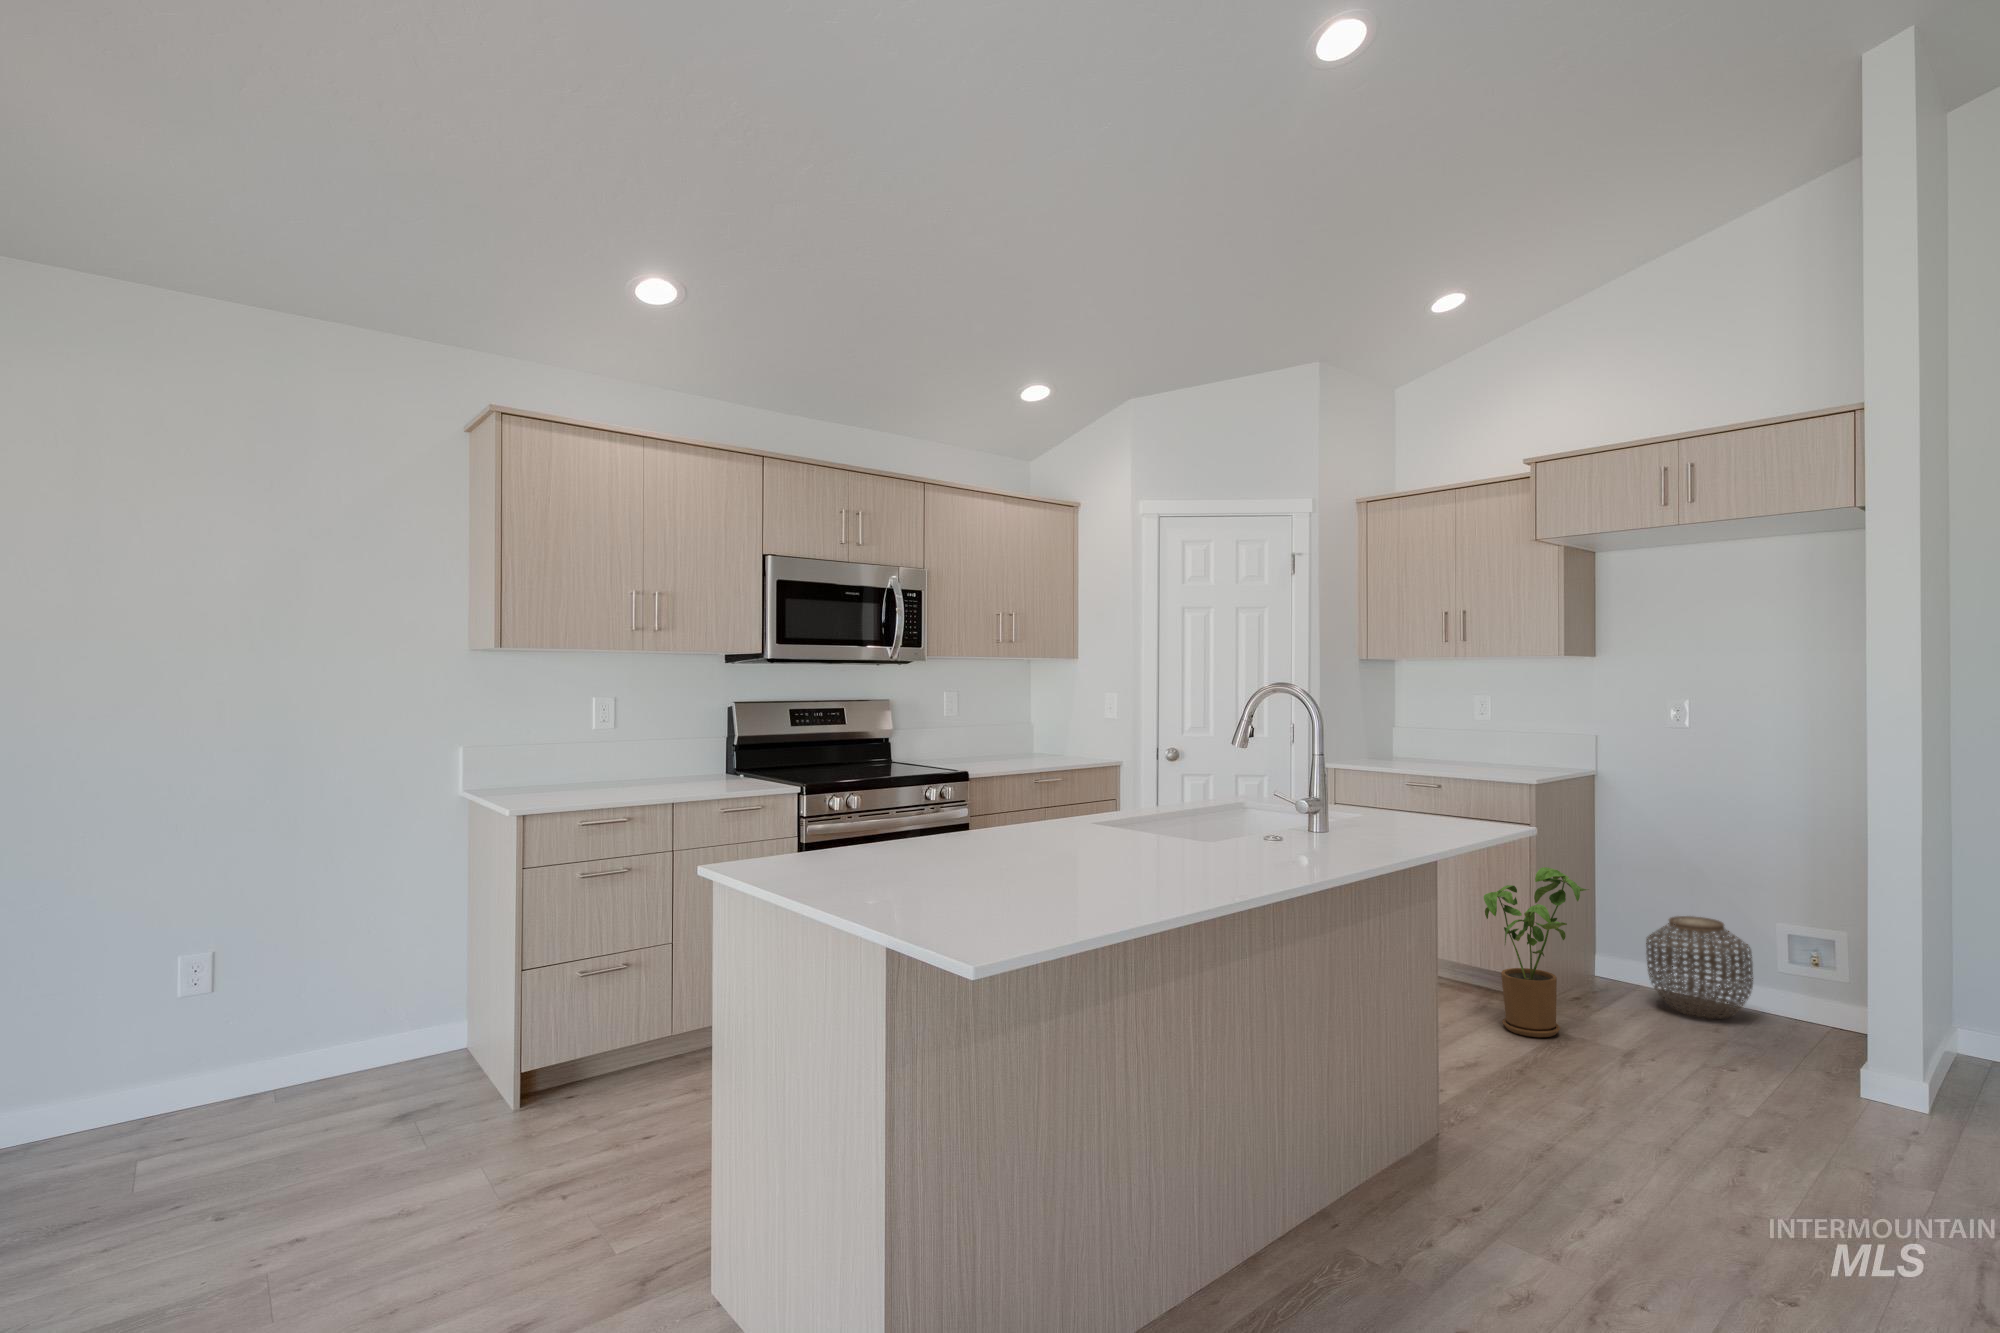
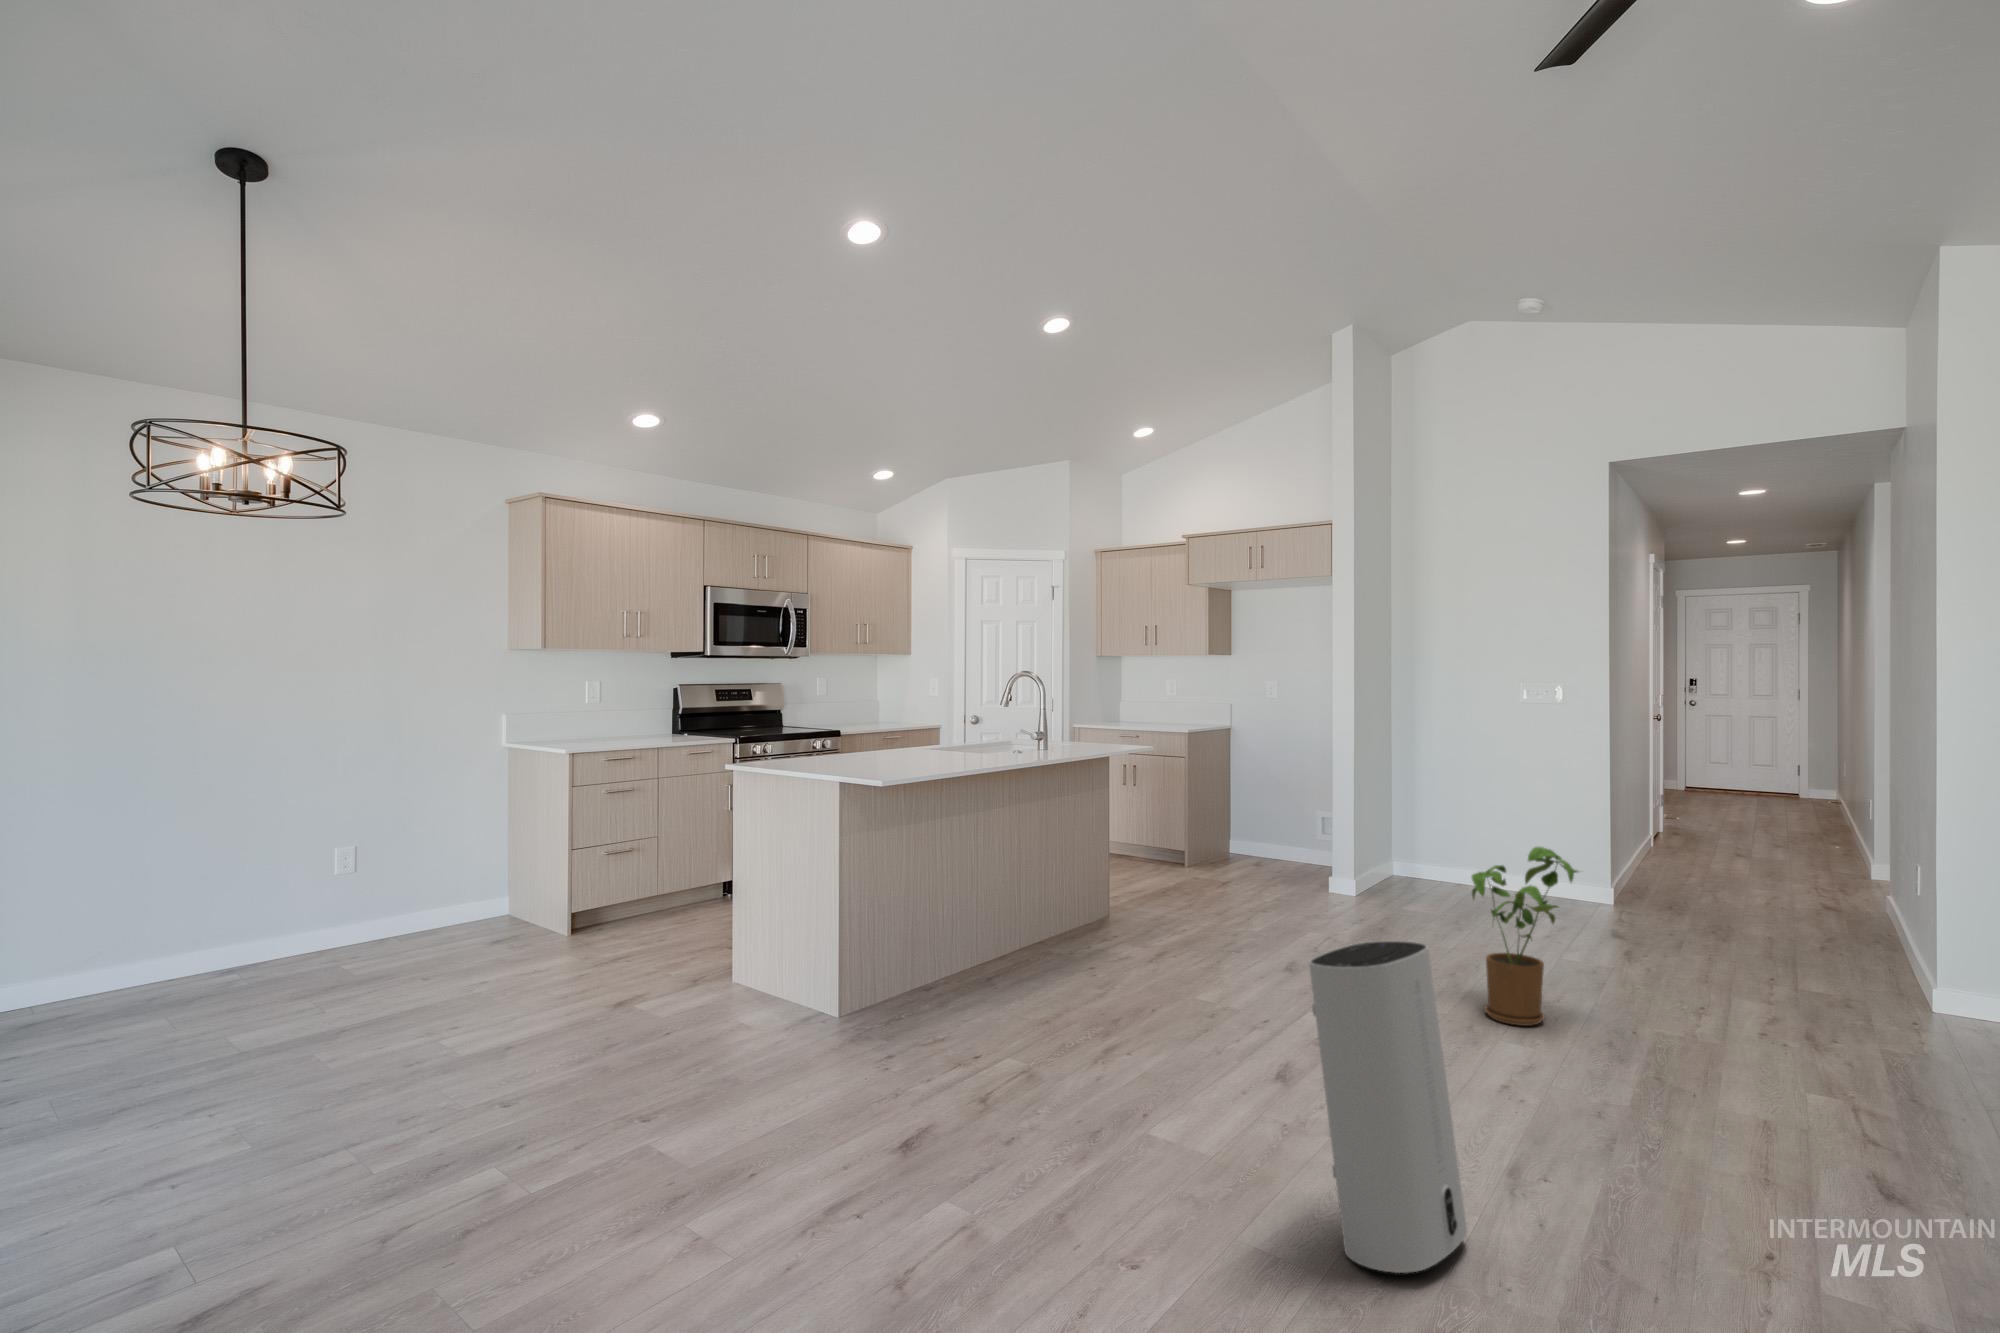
woven basket: present [1646,916,1753,1019] -> none [1635,903,1744,1011]
air purifier: none [1317,965,1478,1275] -> present [1309,941,1467,1273]

